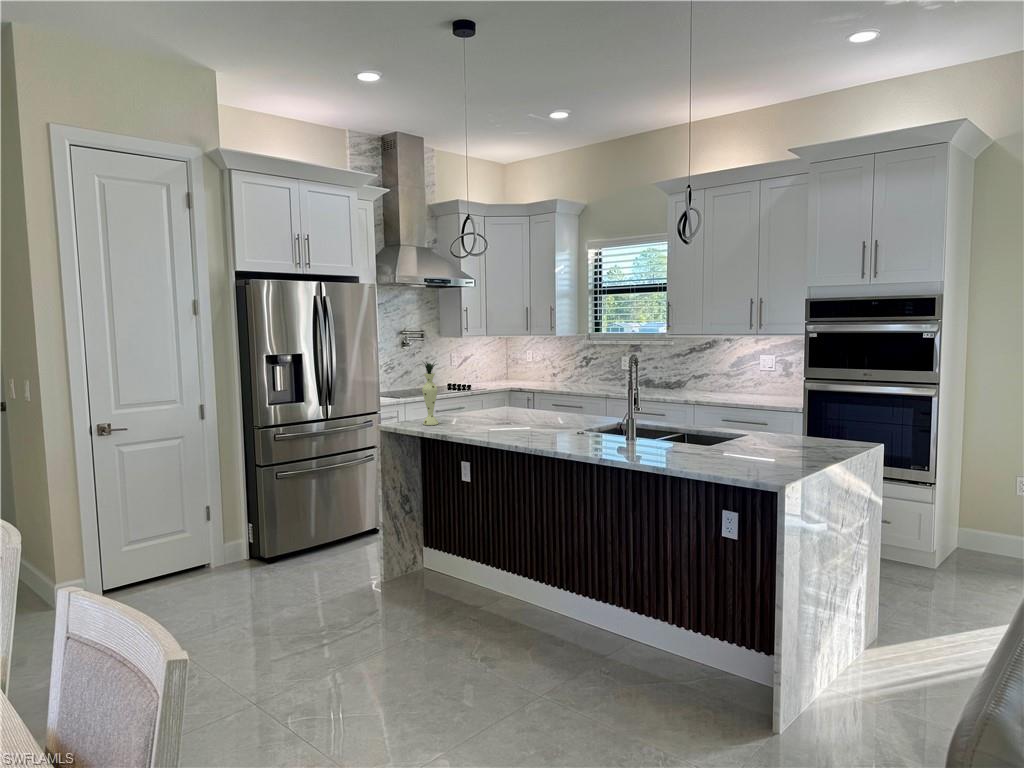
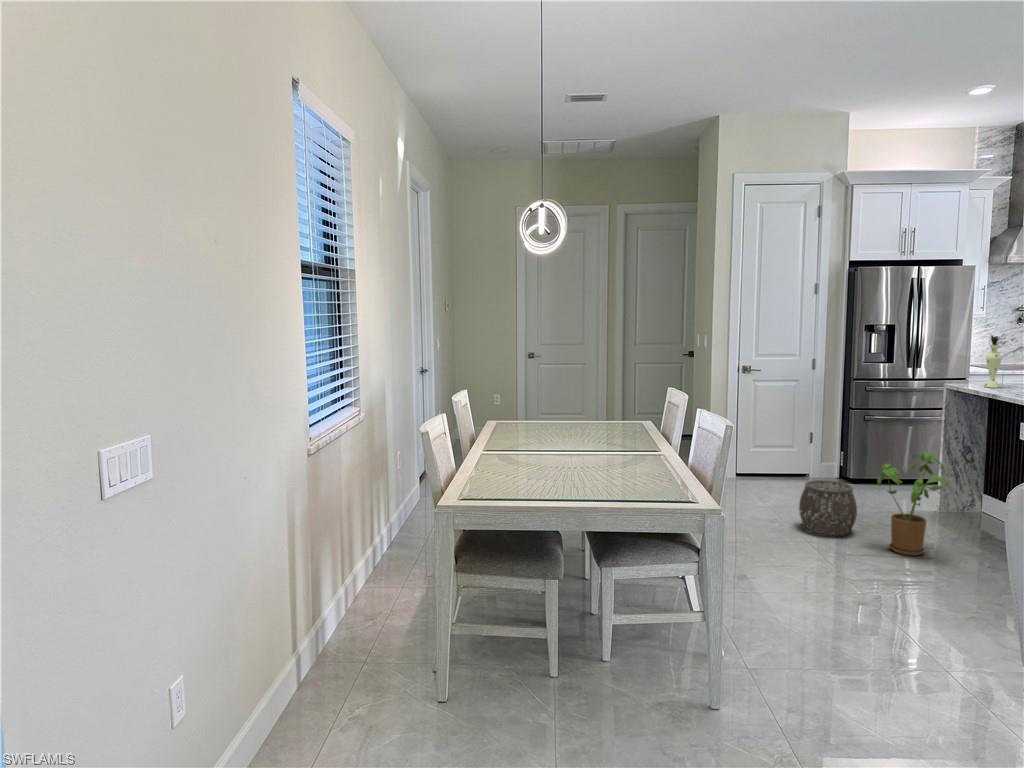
house plant: none [341,529,435,682] -> present [878,452,949,556]
woven basket: none [224,592,312,689] -> present [799,480,857,536]

